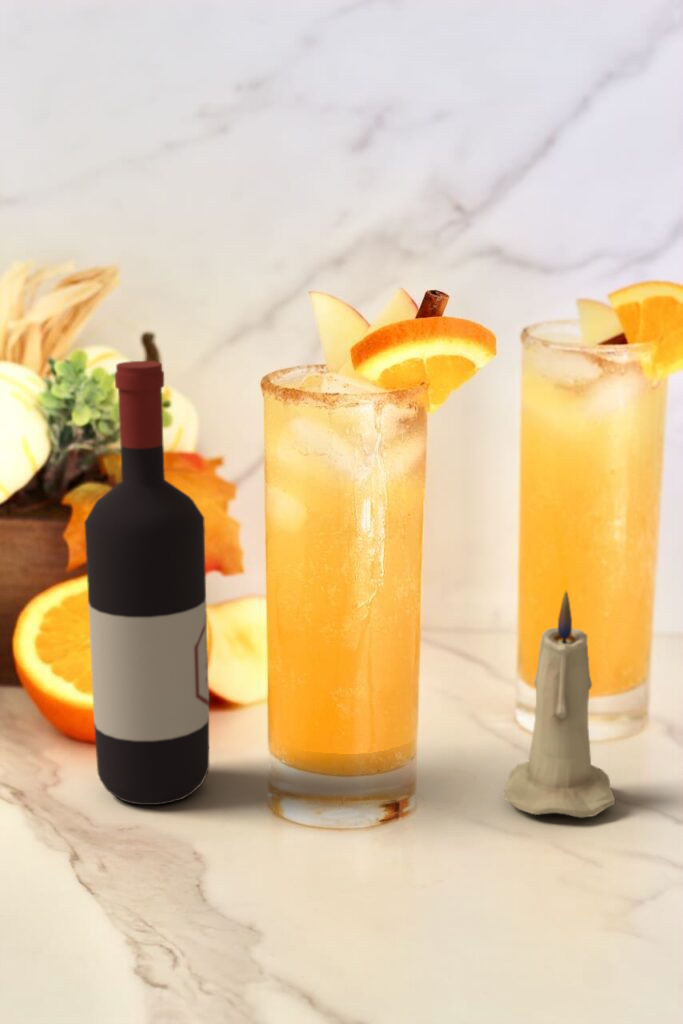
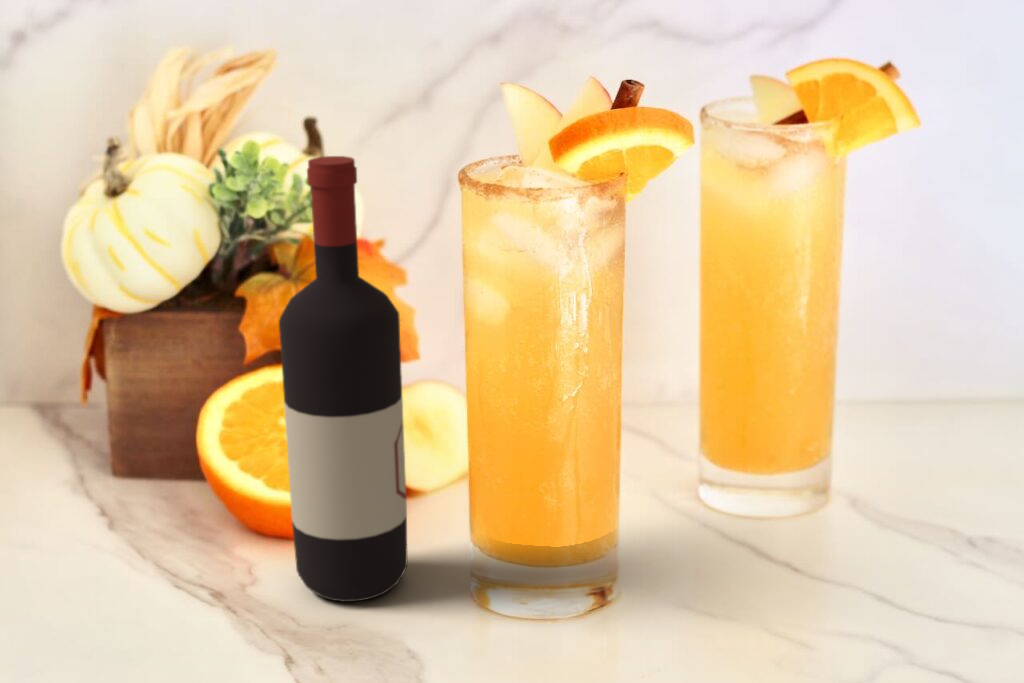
candle: present [503,591,615,817] -> none [703,374,813,597]

